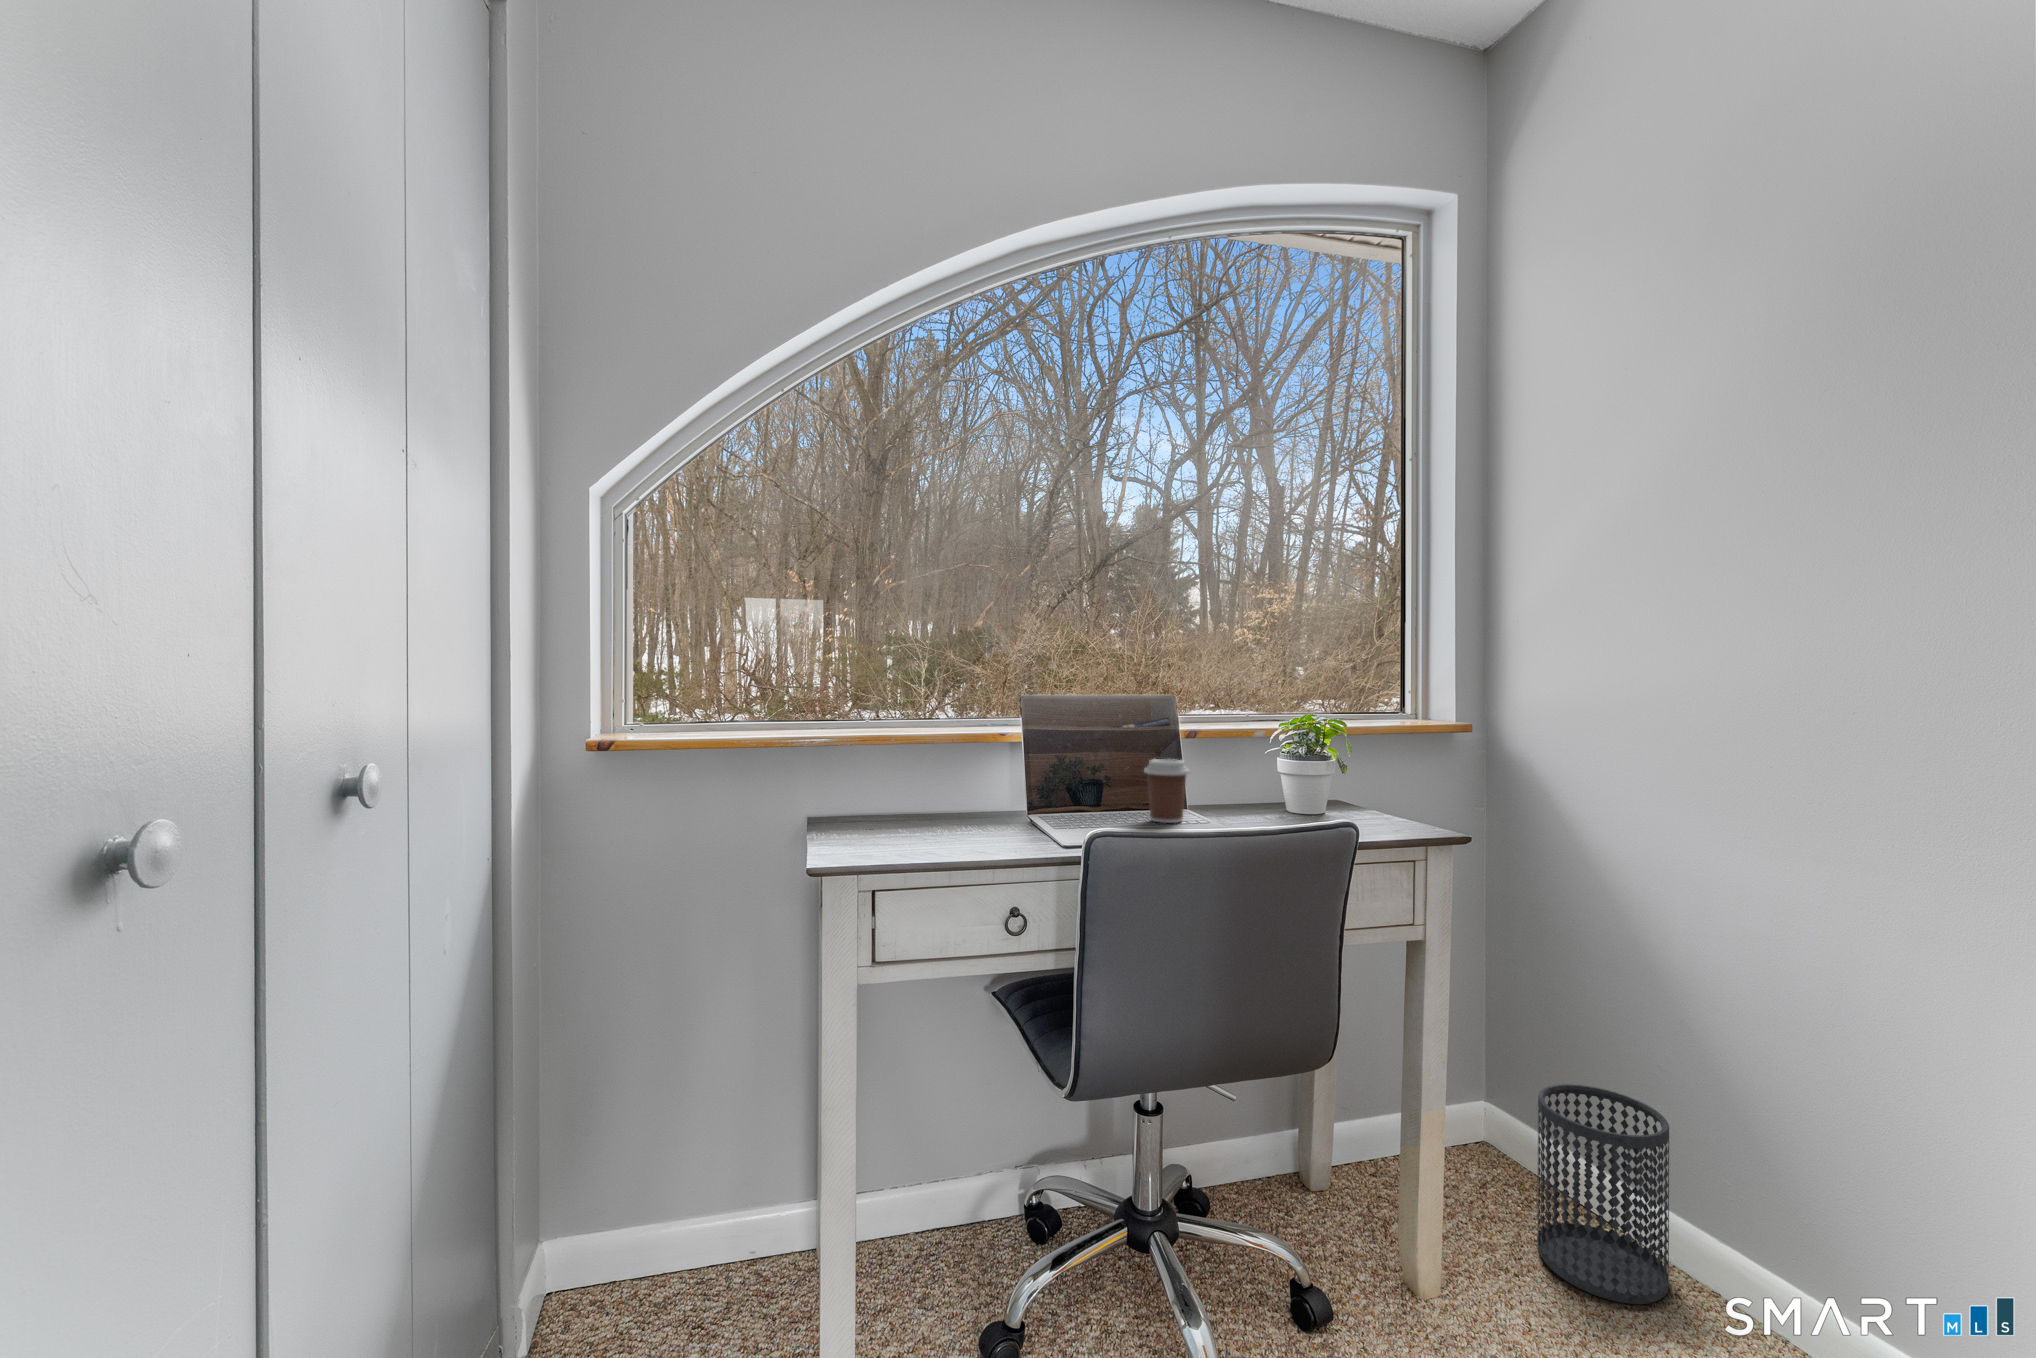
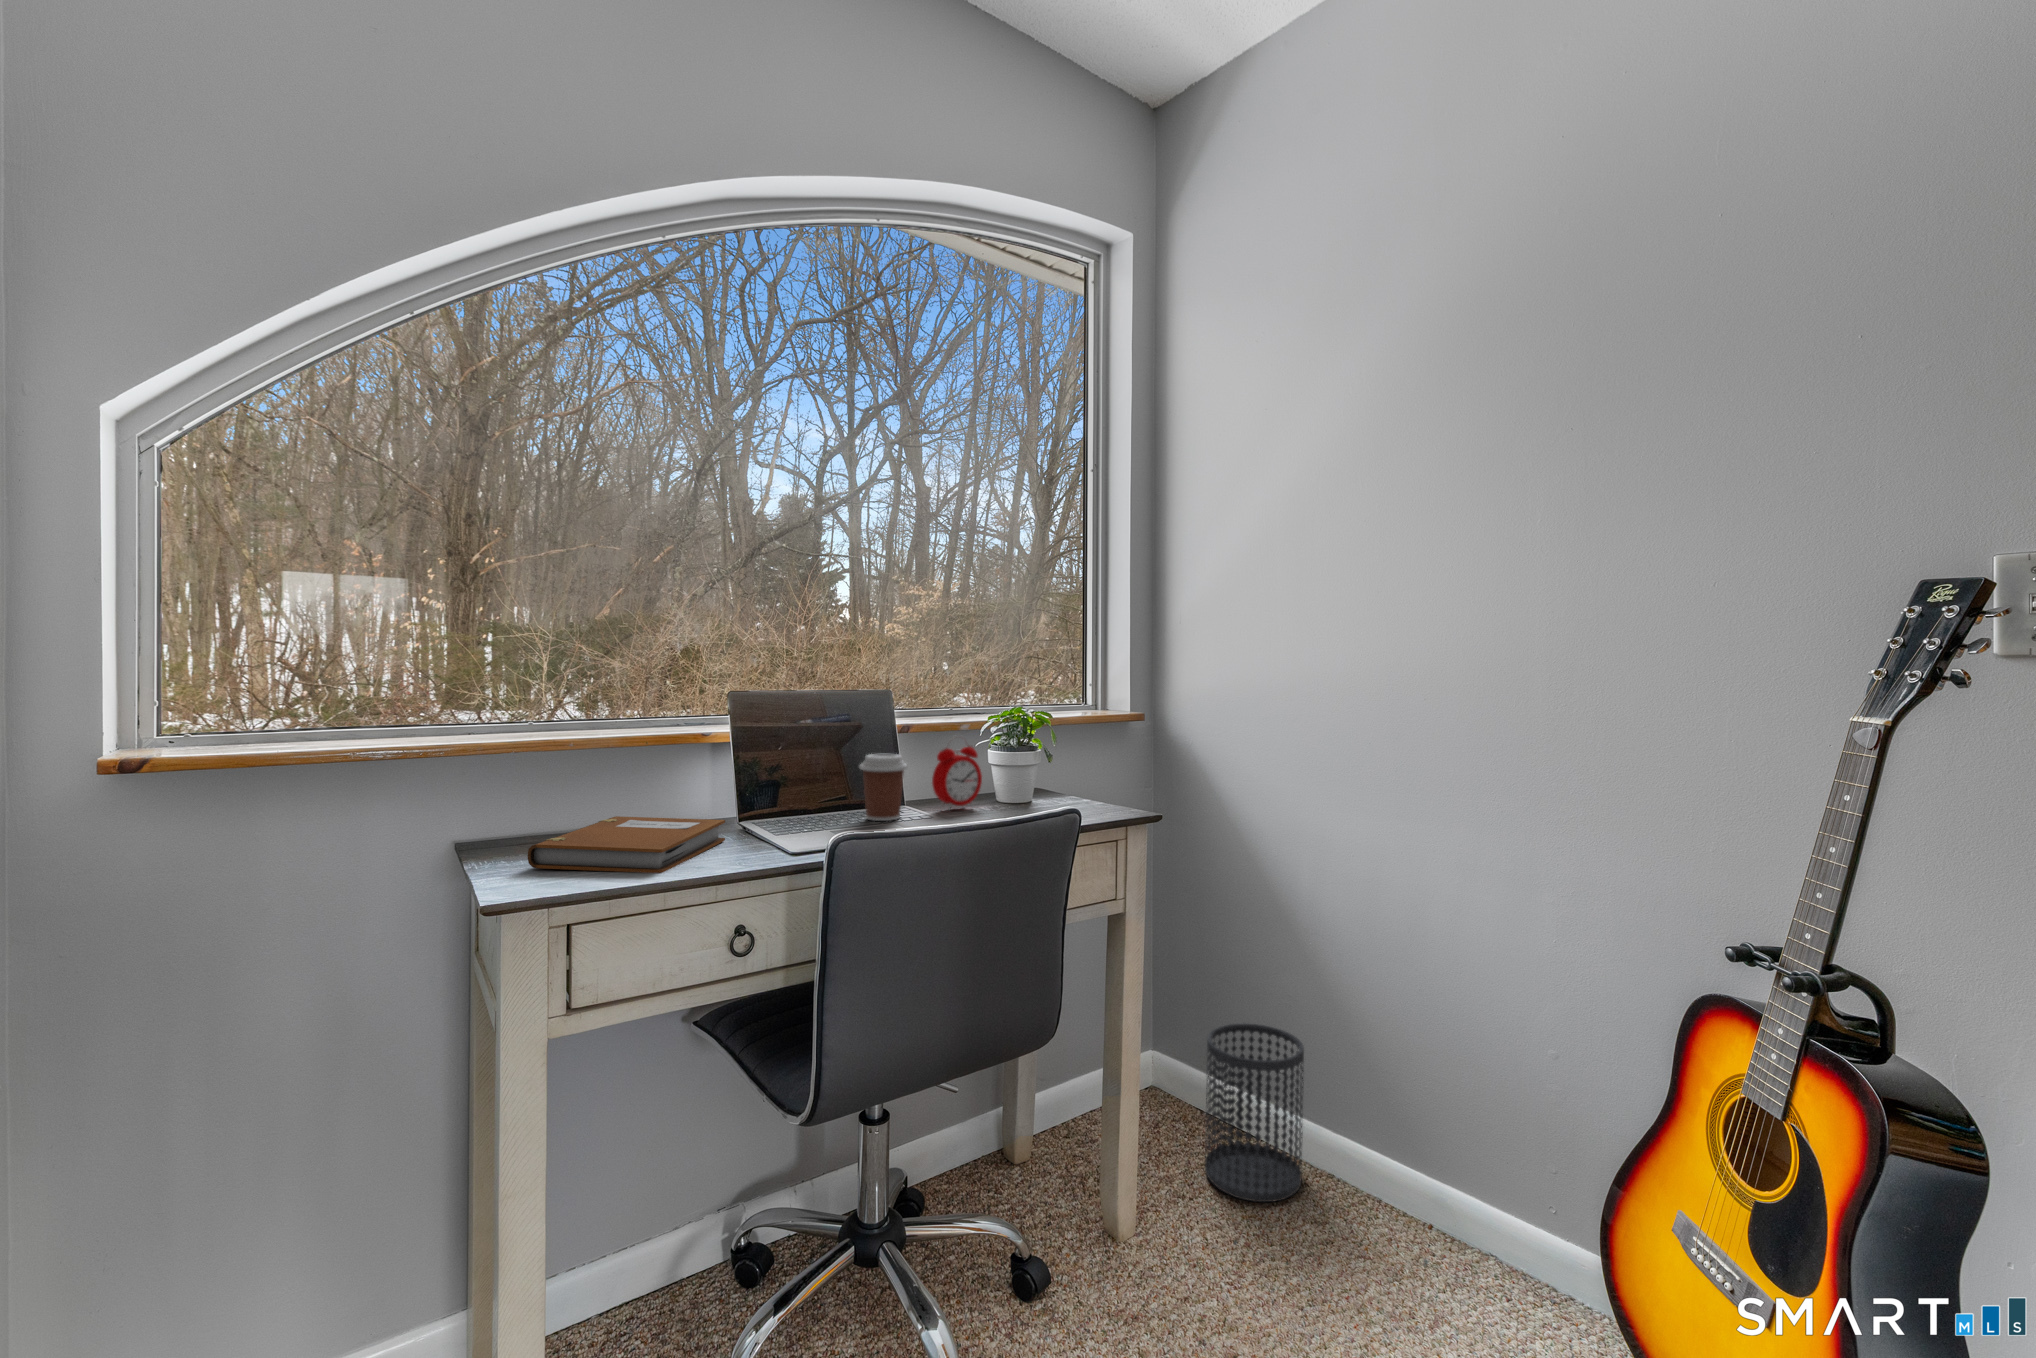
alarm clock: none [1218,744,1270,818] -> present [932,735,982,809]
notebook: none [851,802,1016,850] -> present [528,816,725,873]

